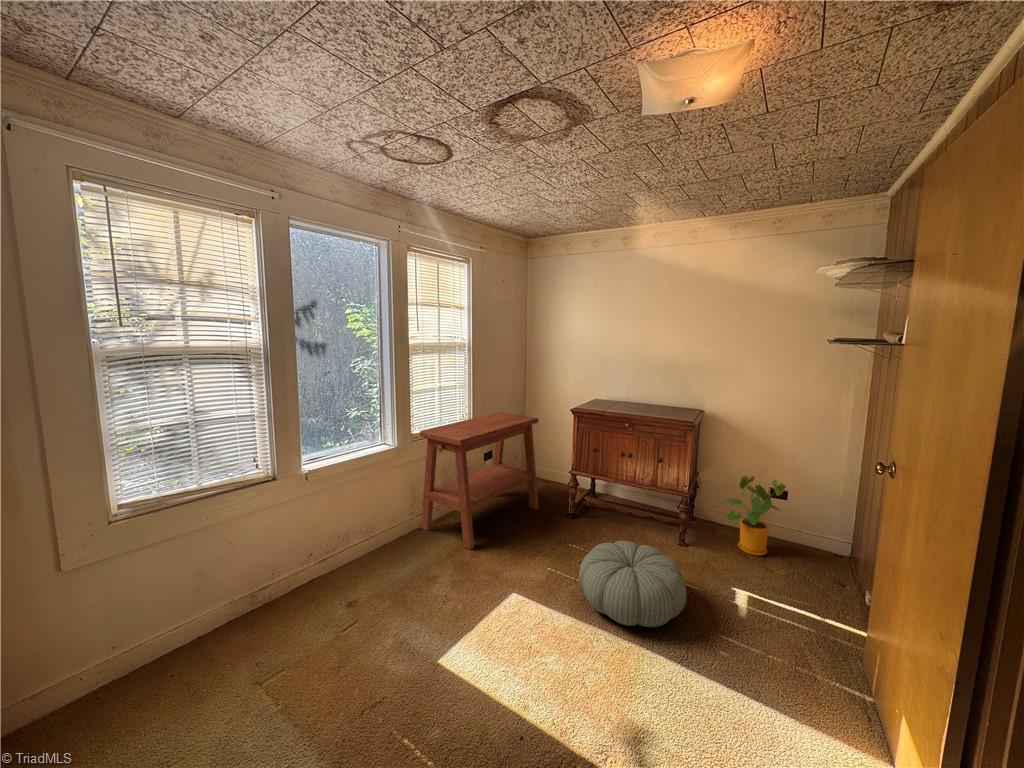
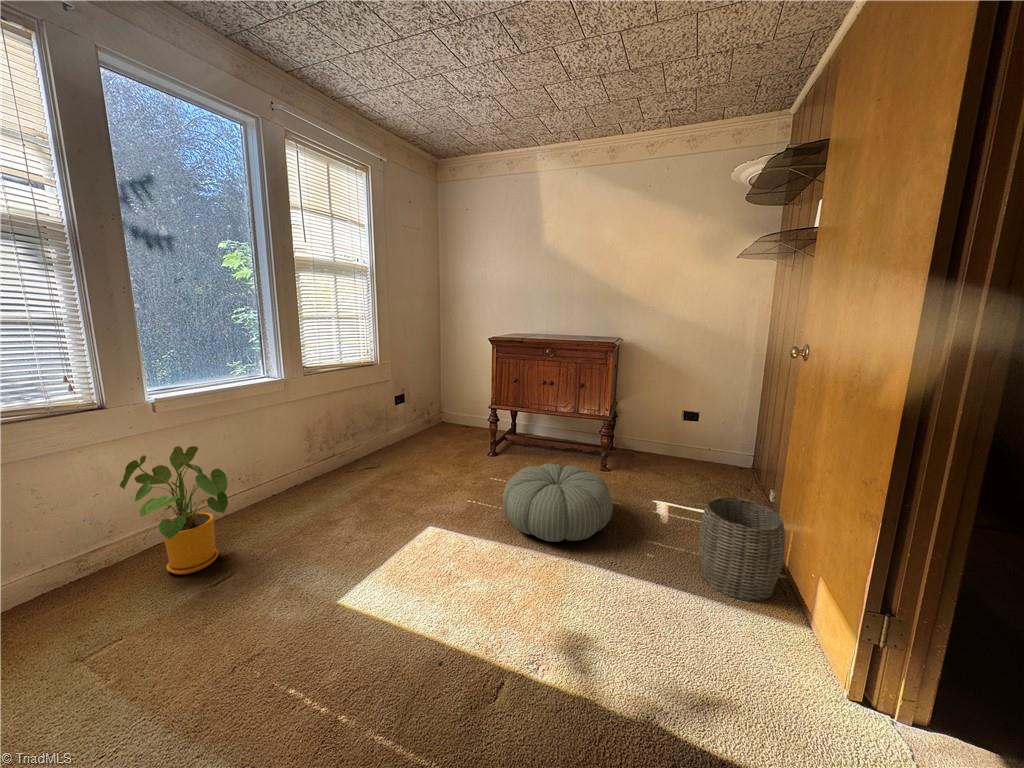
side table: present [420,412,539,550] -> none [314,350,459,492]
house plant: present [724,476,786,556] -> present [119,446,228,574]
woven basket: none [775,606,869,726] -> present [699,497,785,601]

